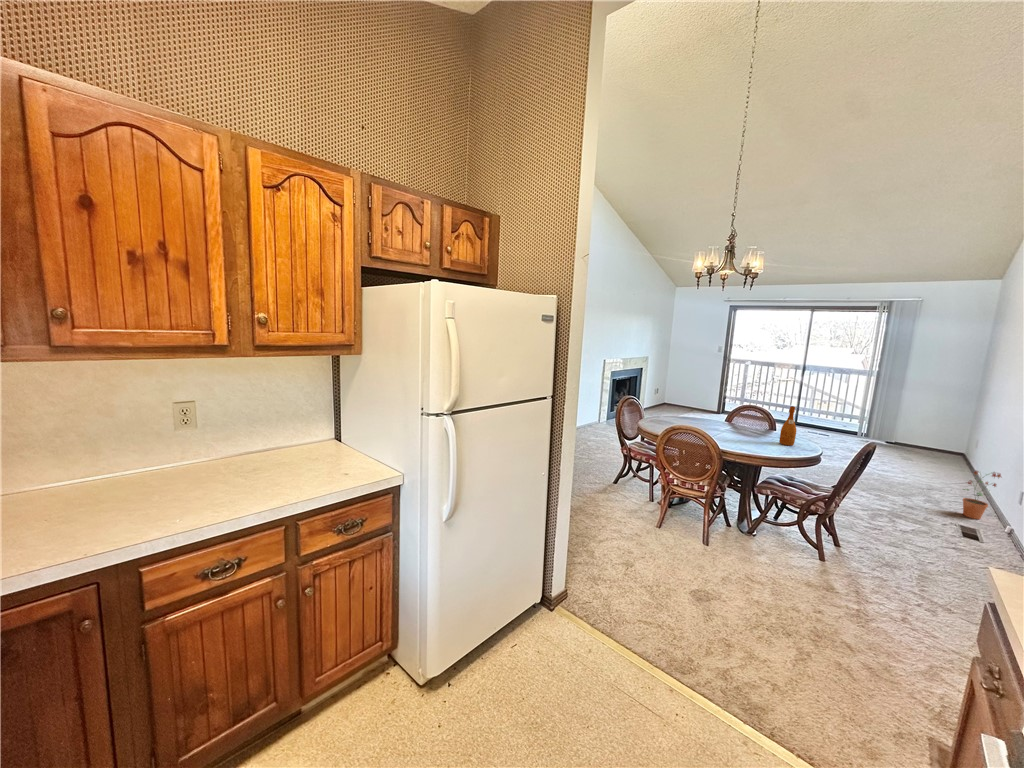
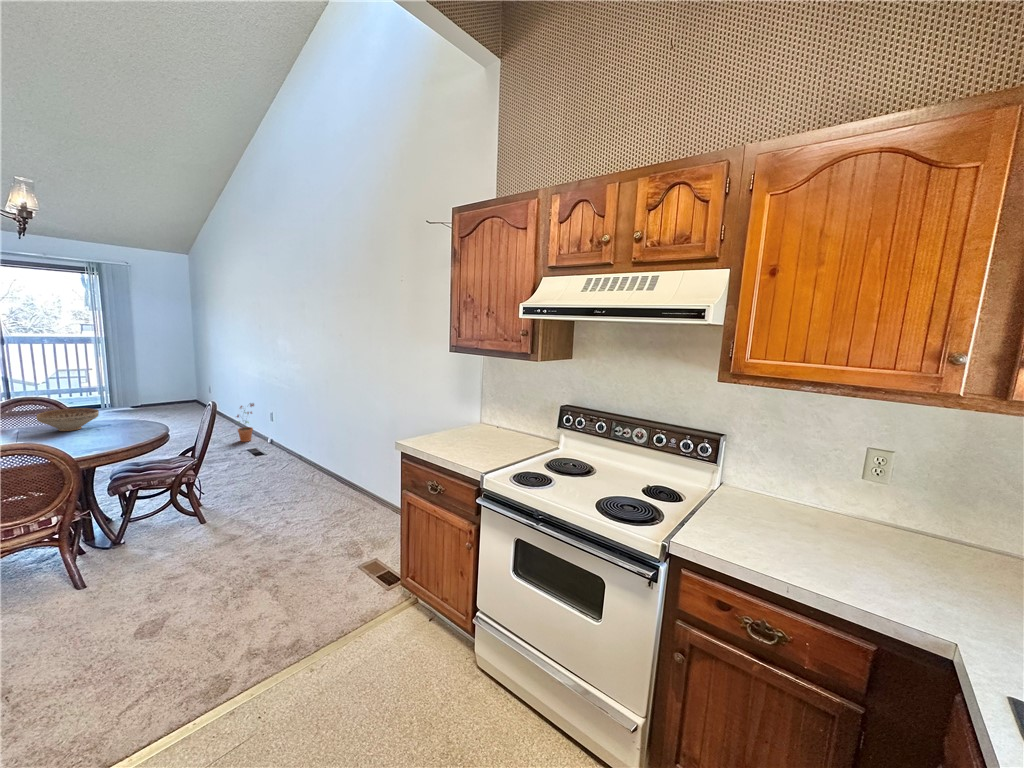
wine bottle: present [779,406,796,446] -> none [113,385,134,430]
decorative bowl: none [740,416,779,435] -> present [36,408,99,431]

